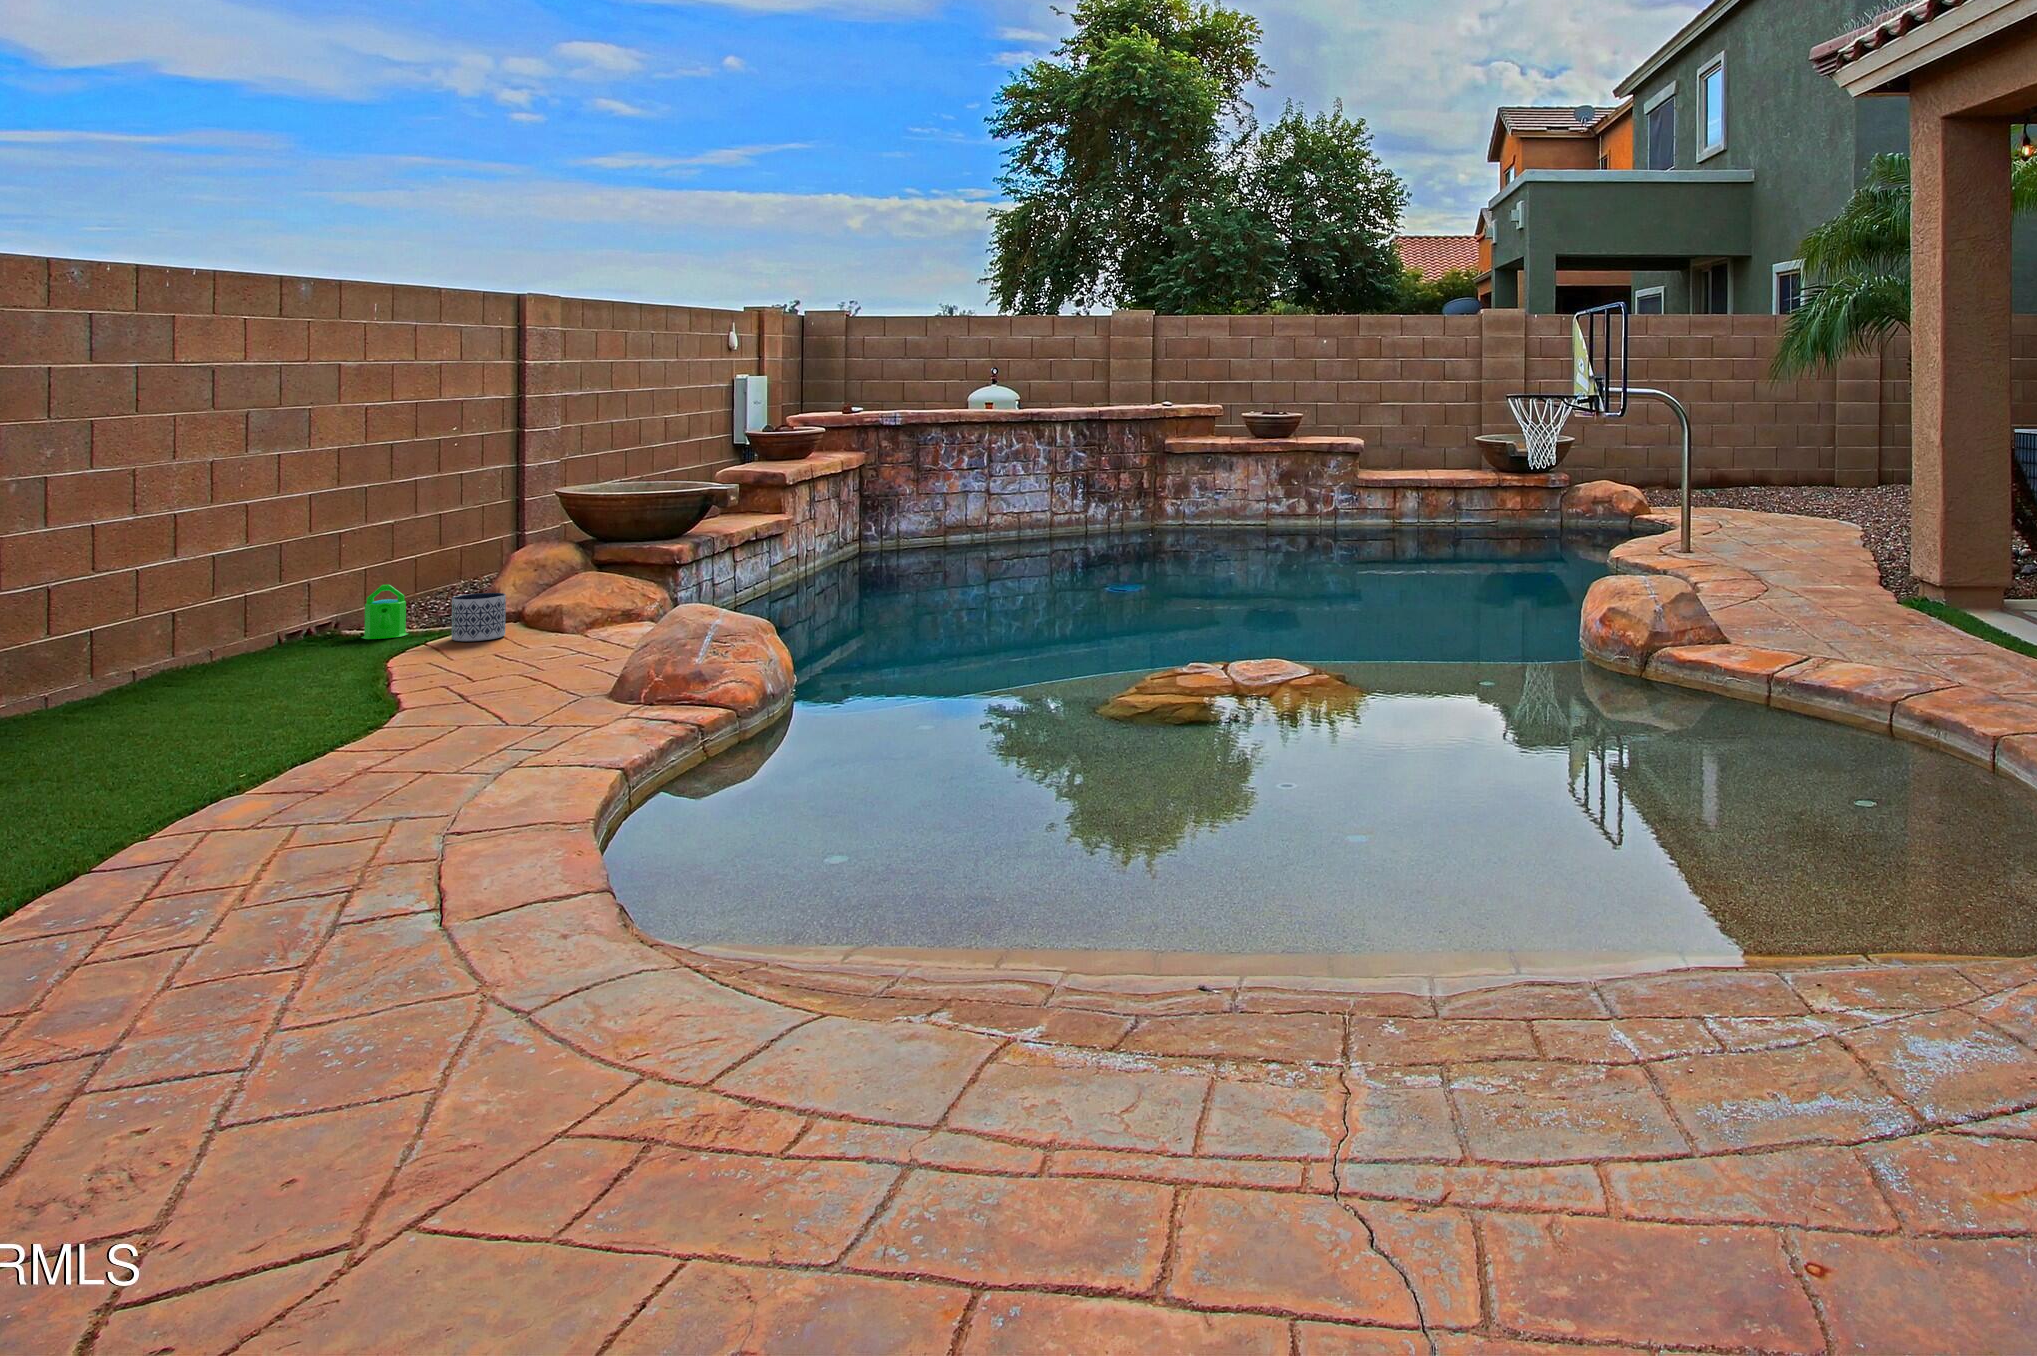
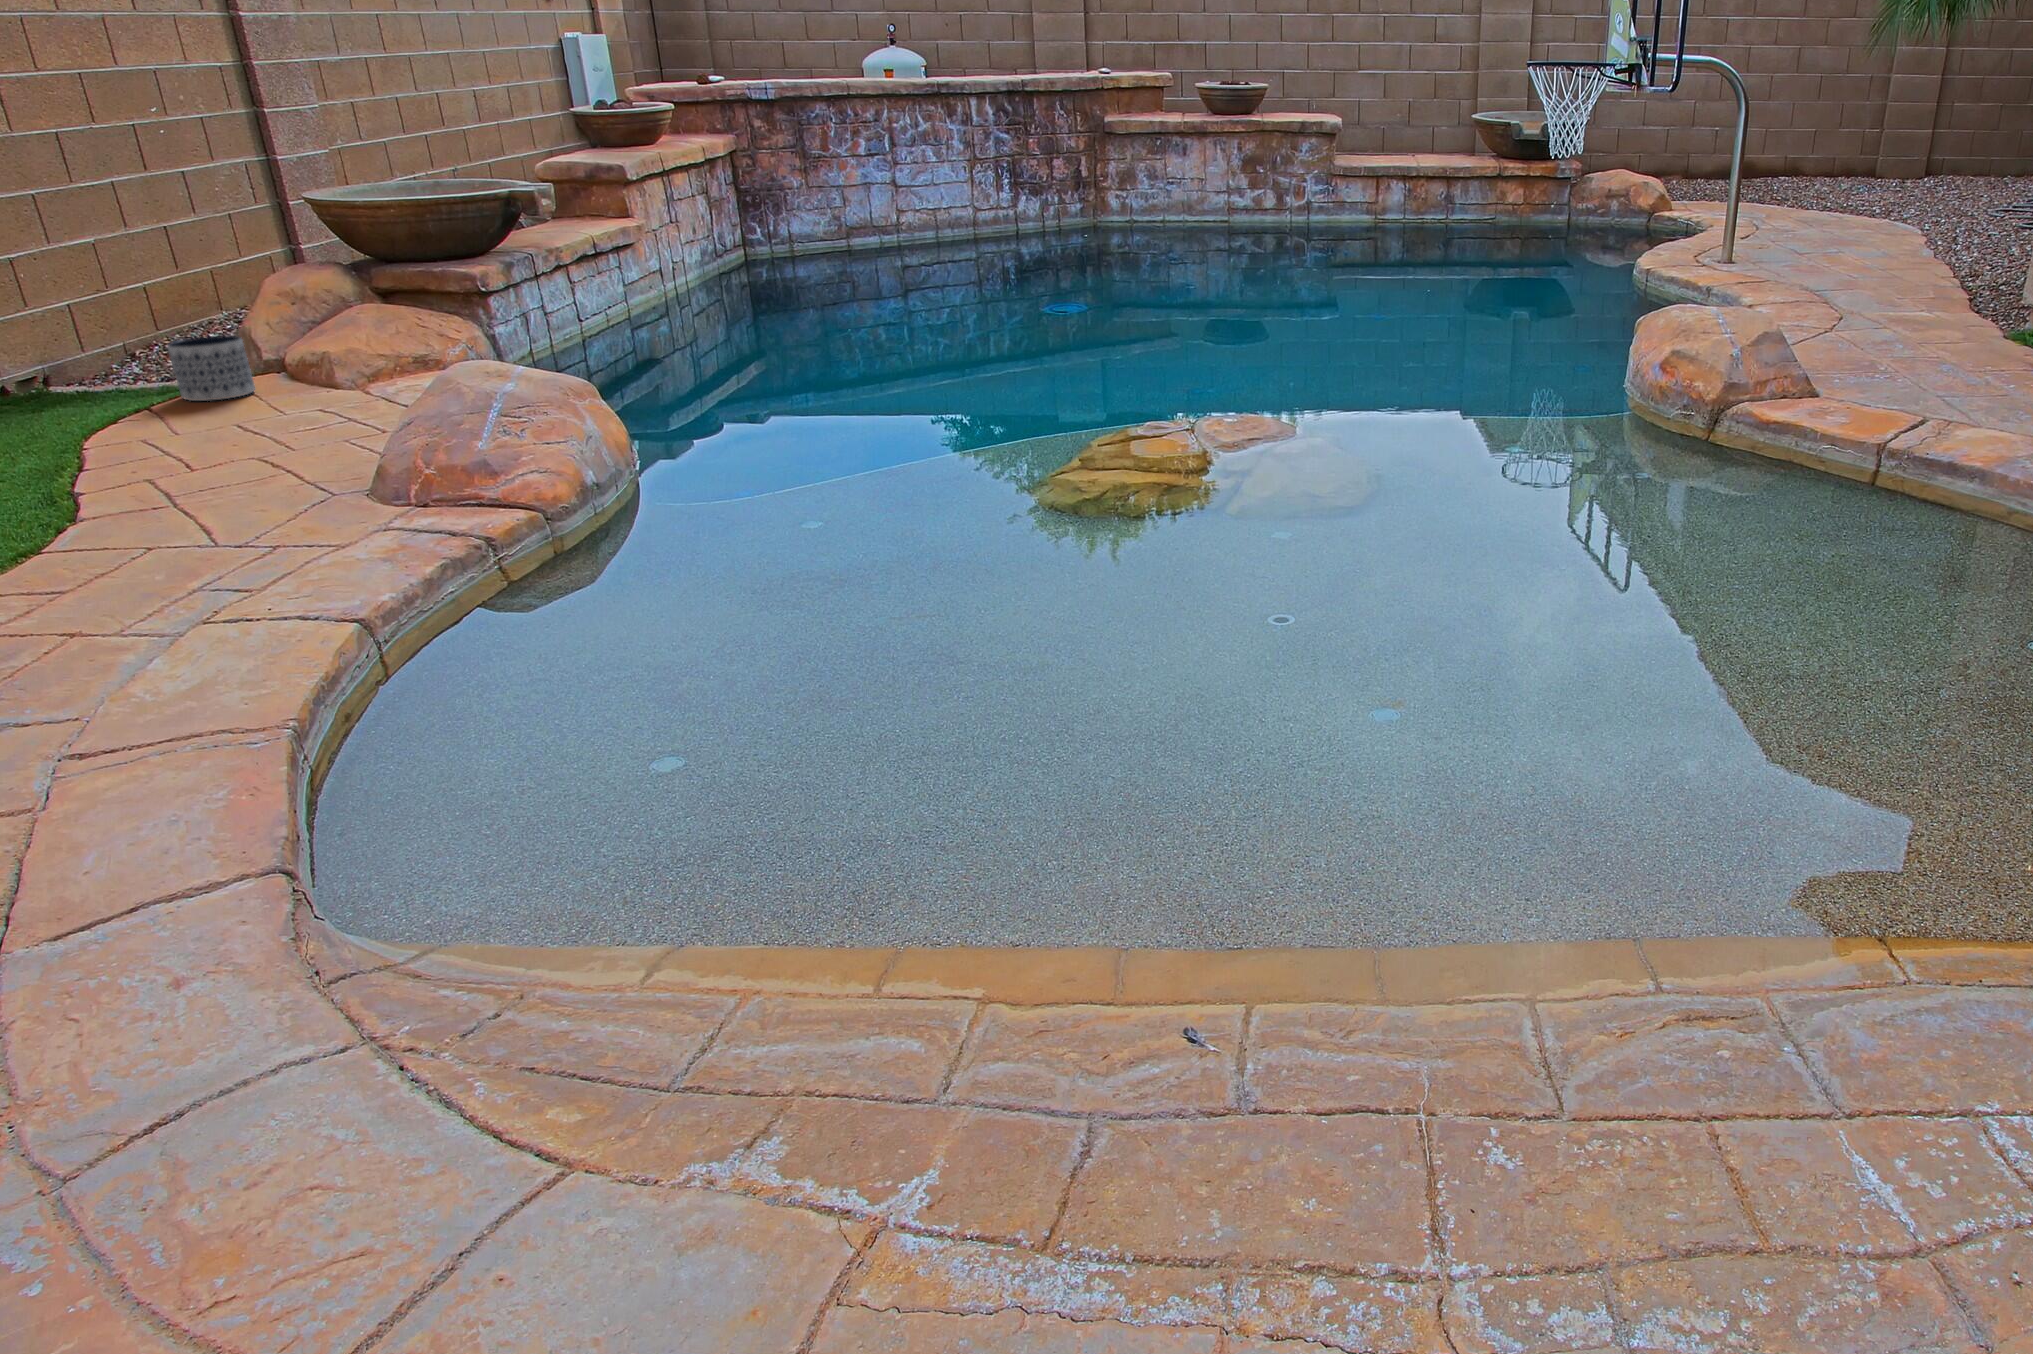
watering can: present [362,584,408,639] -> none [52,326,128,398]

